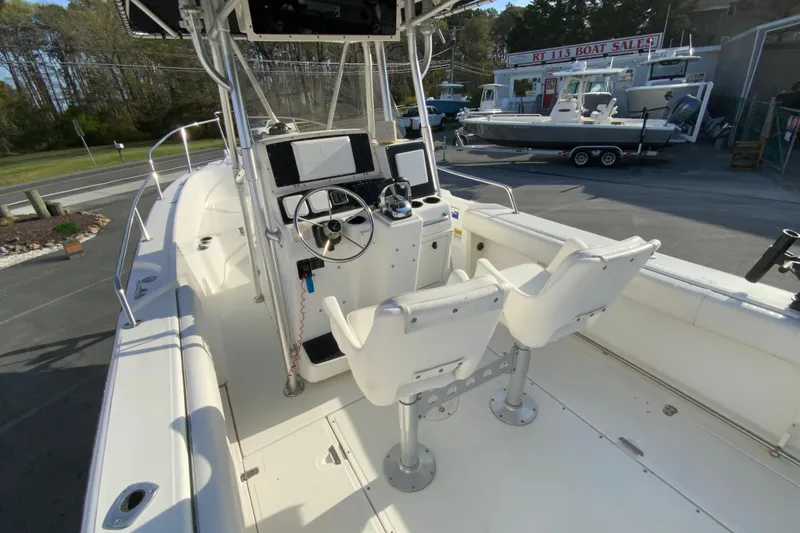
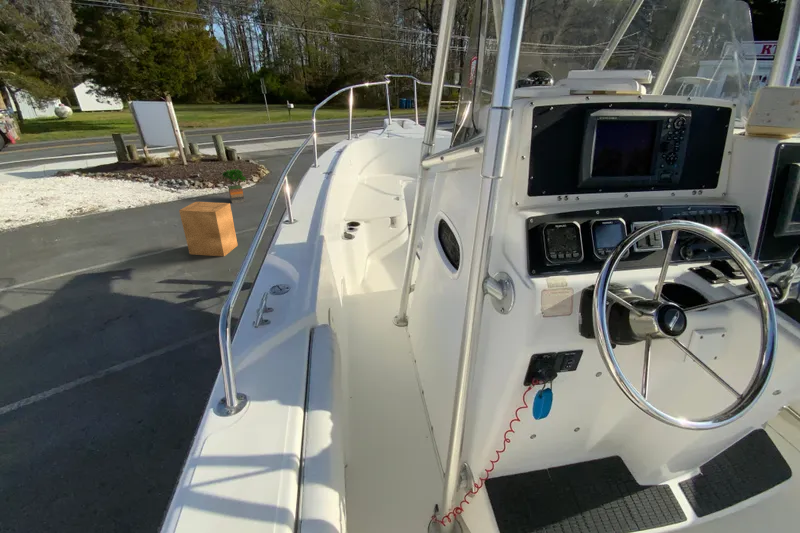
cardboard box: none [11,255,89,318] -> present [179,202,238,256]

